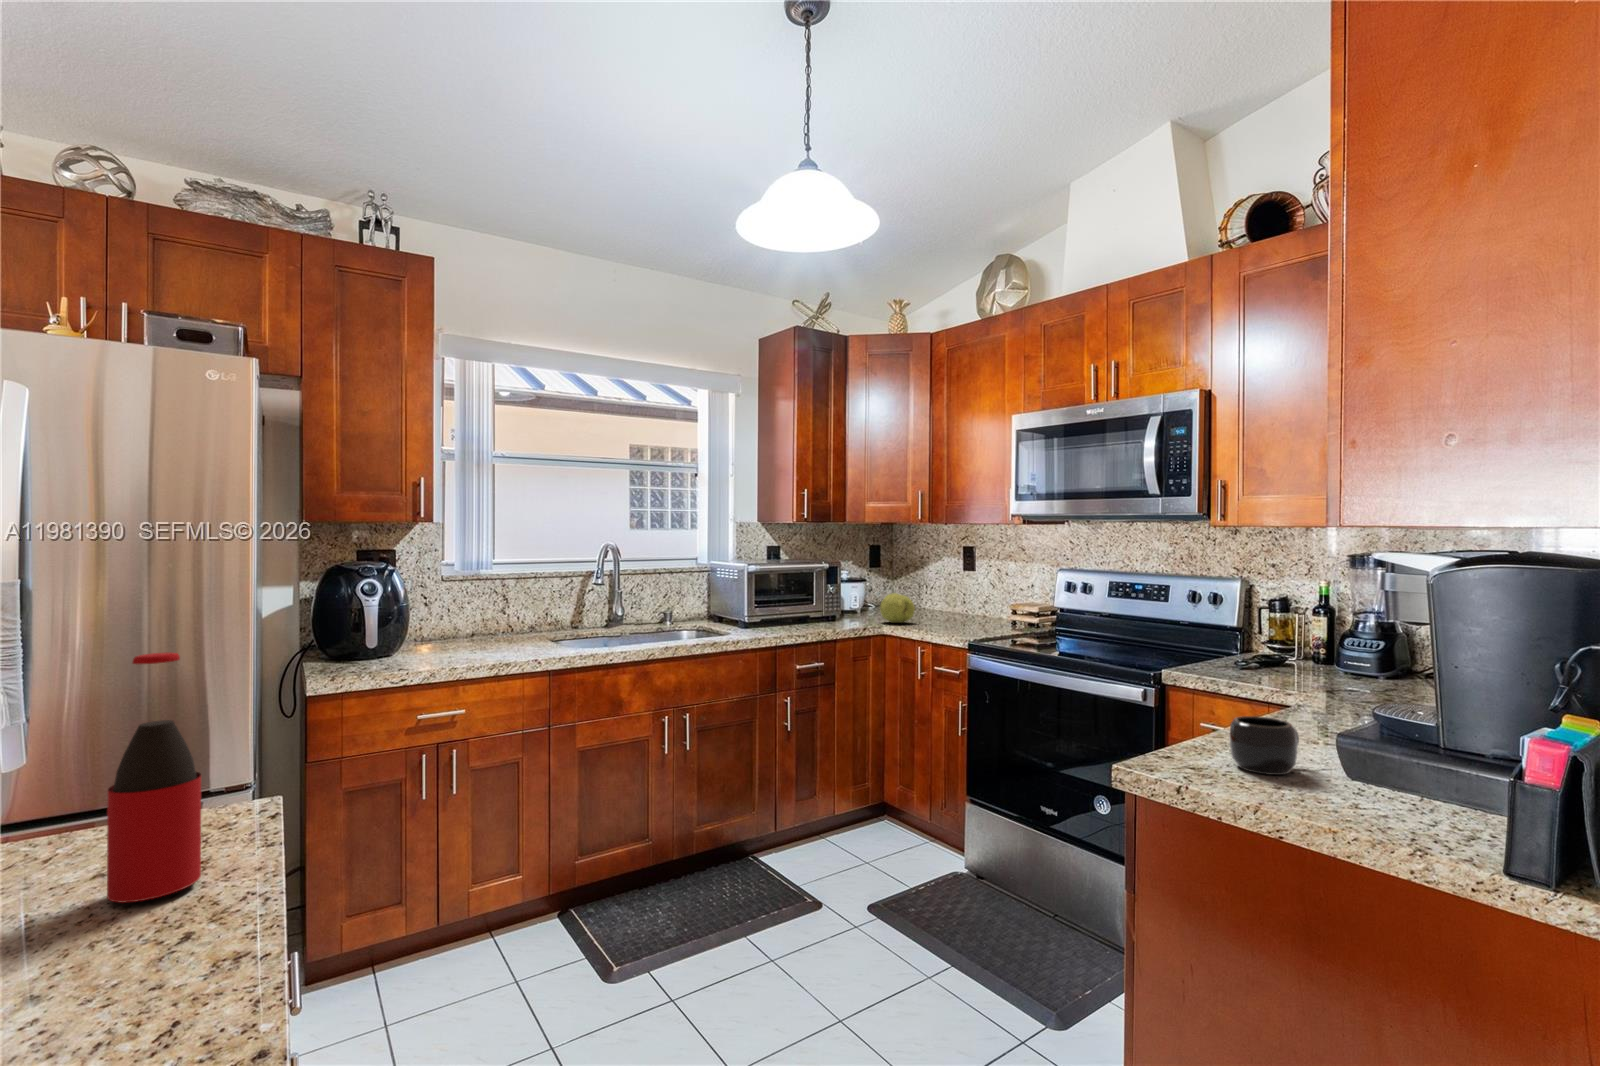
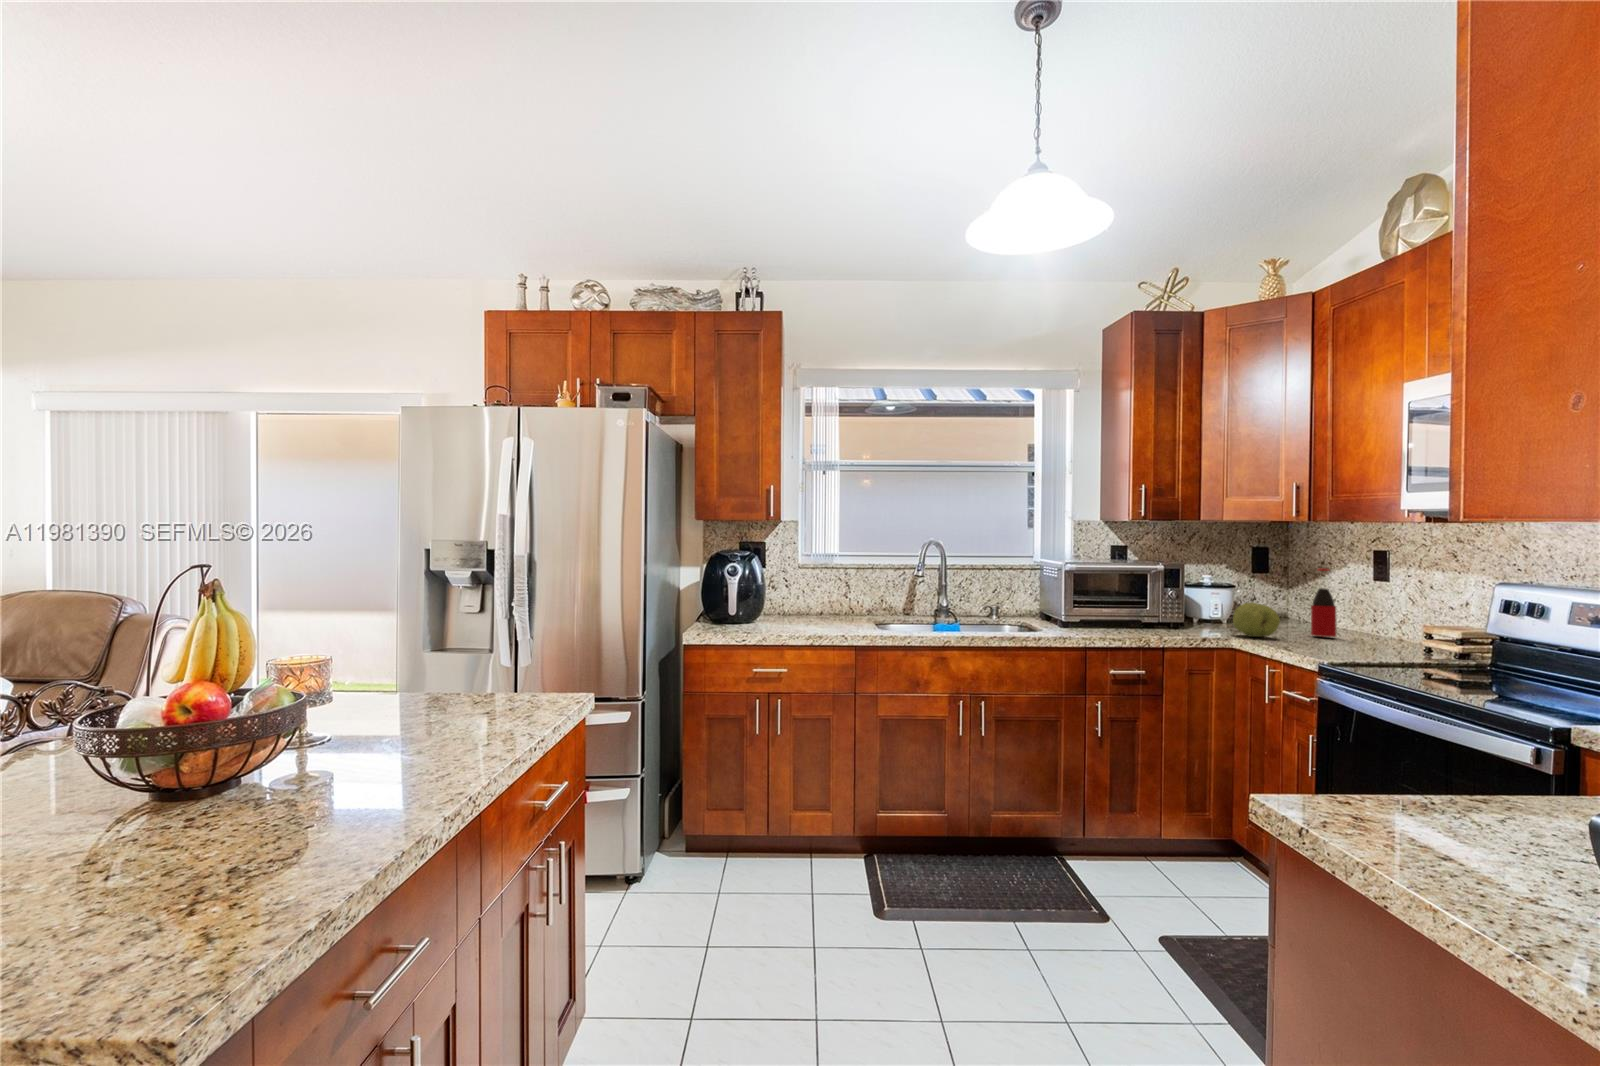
bottle: present [107,652,201,903] -> present [1311,569,1336,637]
mug: present [1229,716,1299,775] -> none [1383,763,1505,841]

